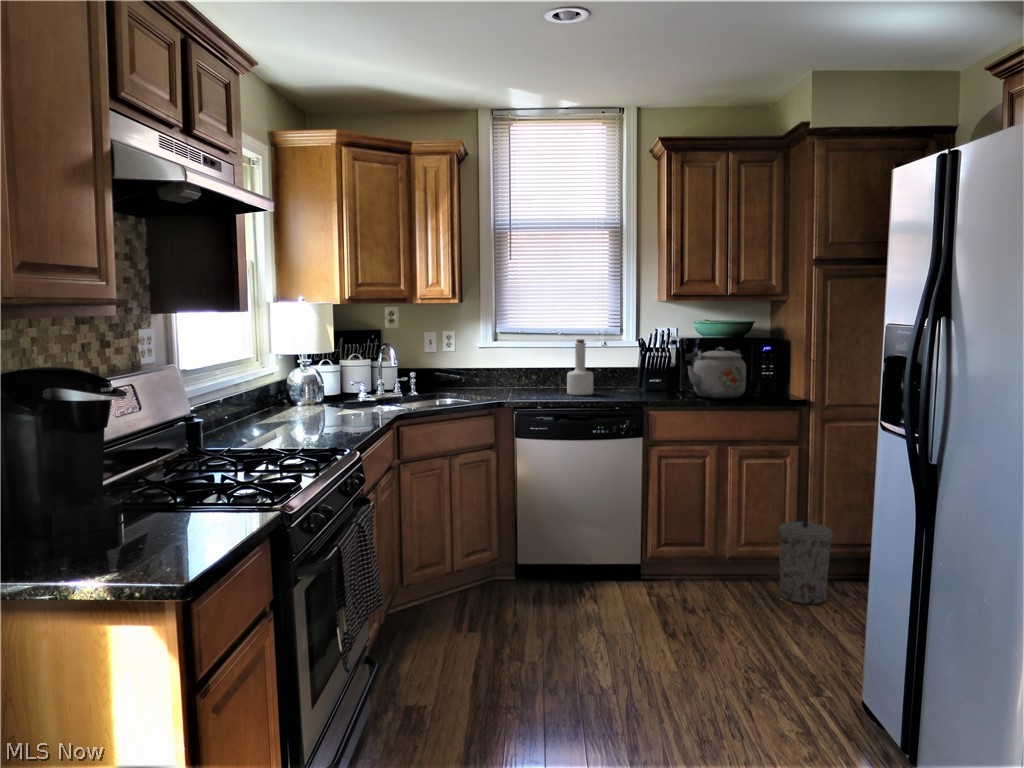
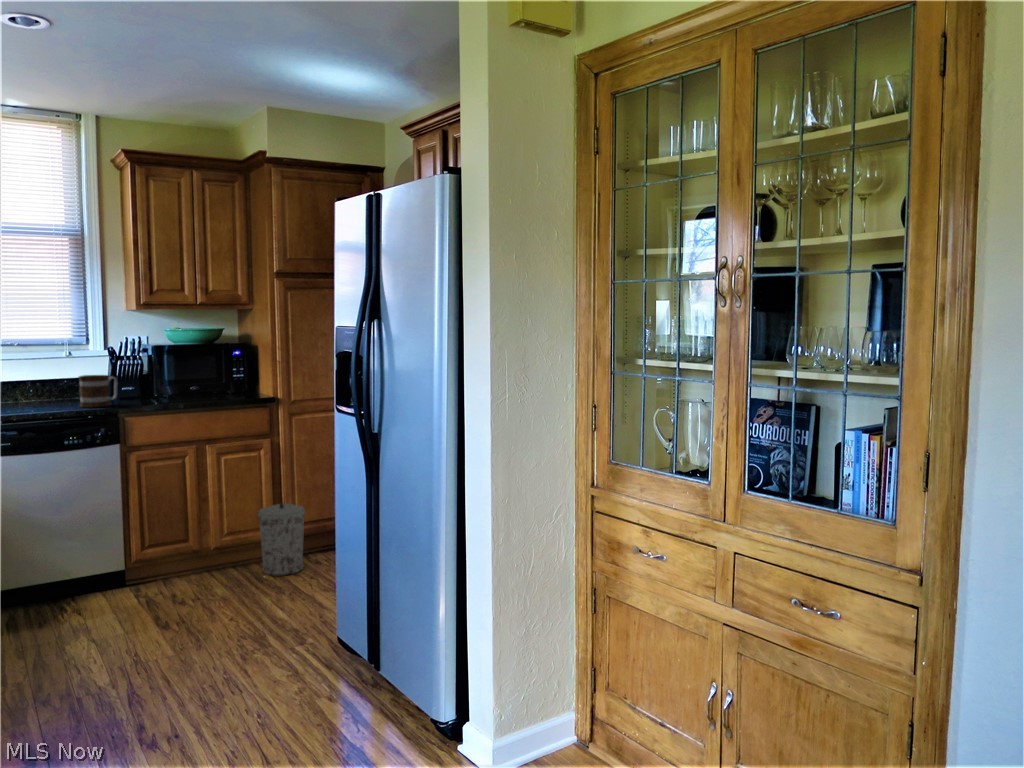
bottle: present [567,339,593,395] -> none [28,349,60,407]
kettle: present [685,347,746,399] -> none [159,353,220,401]
mug: none [609,366,645,399] -> present [79,375,118,407]

